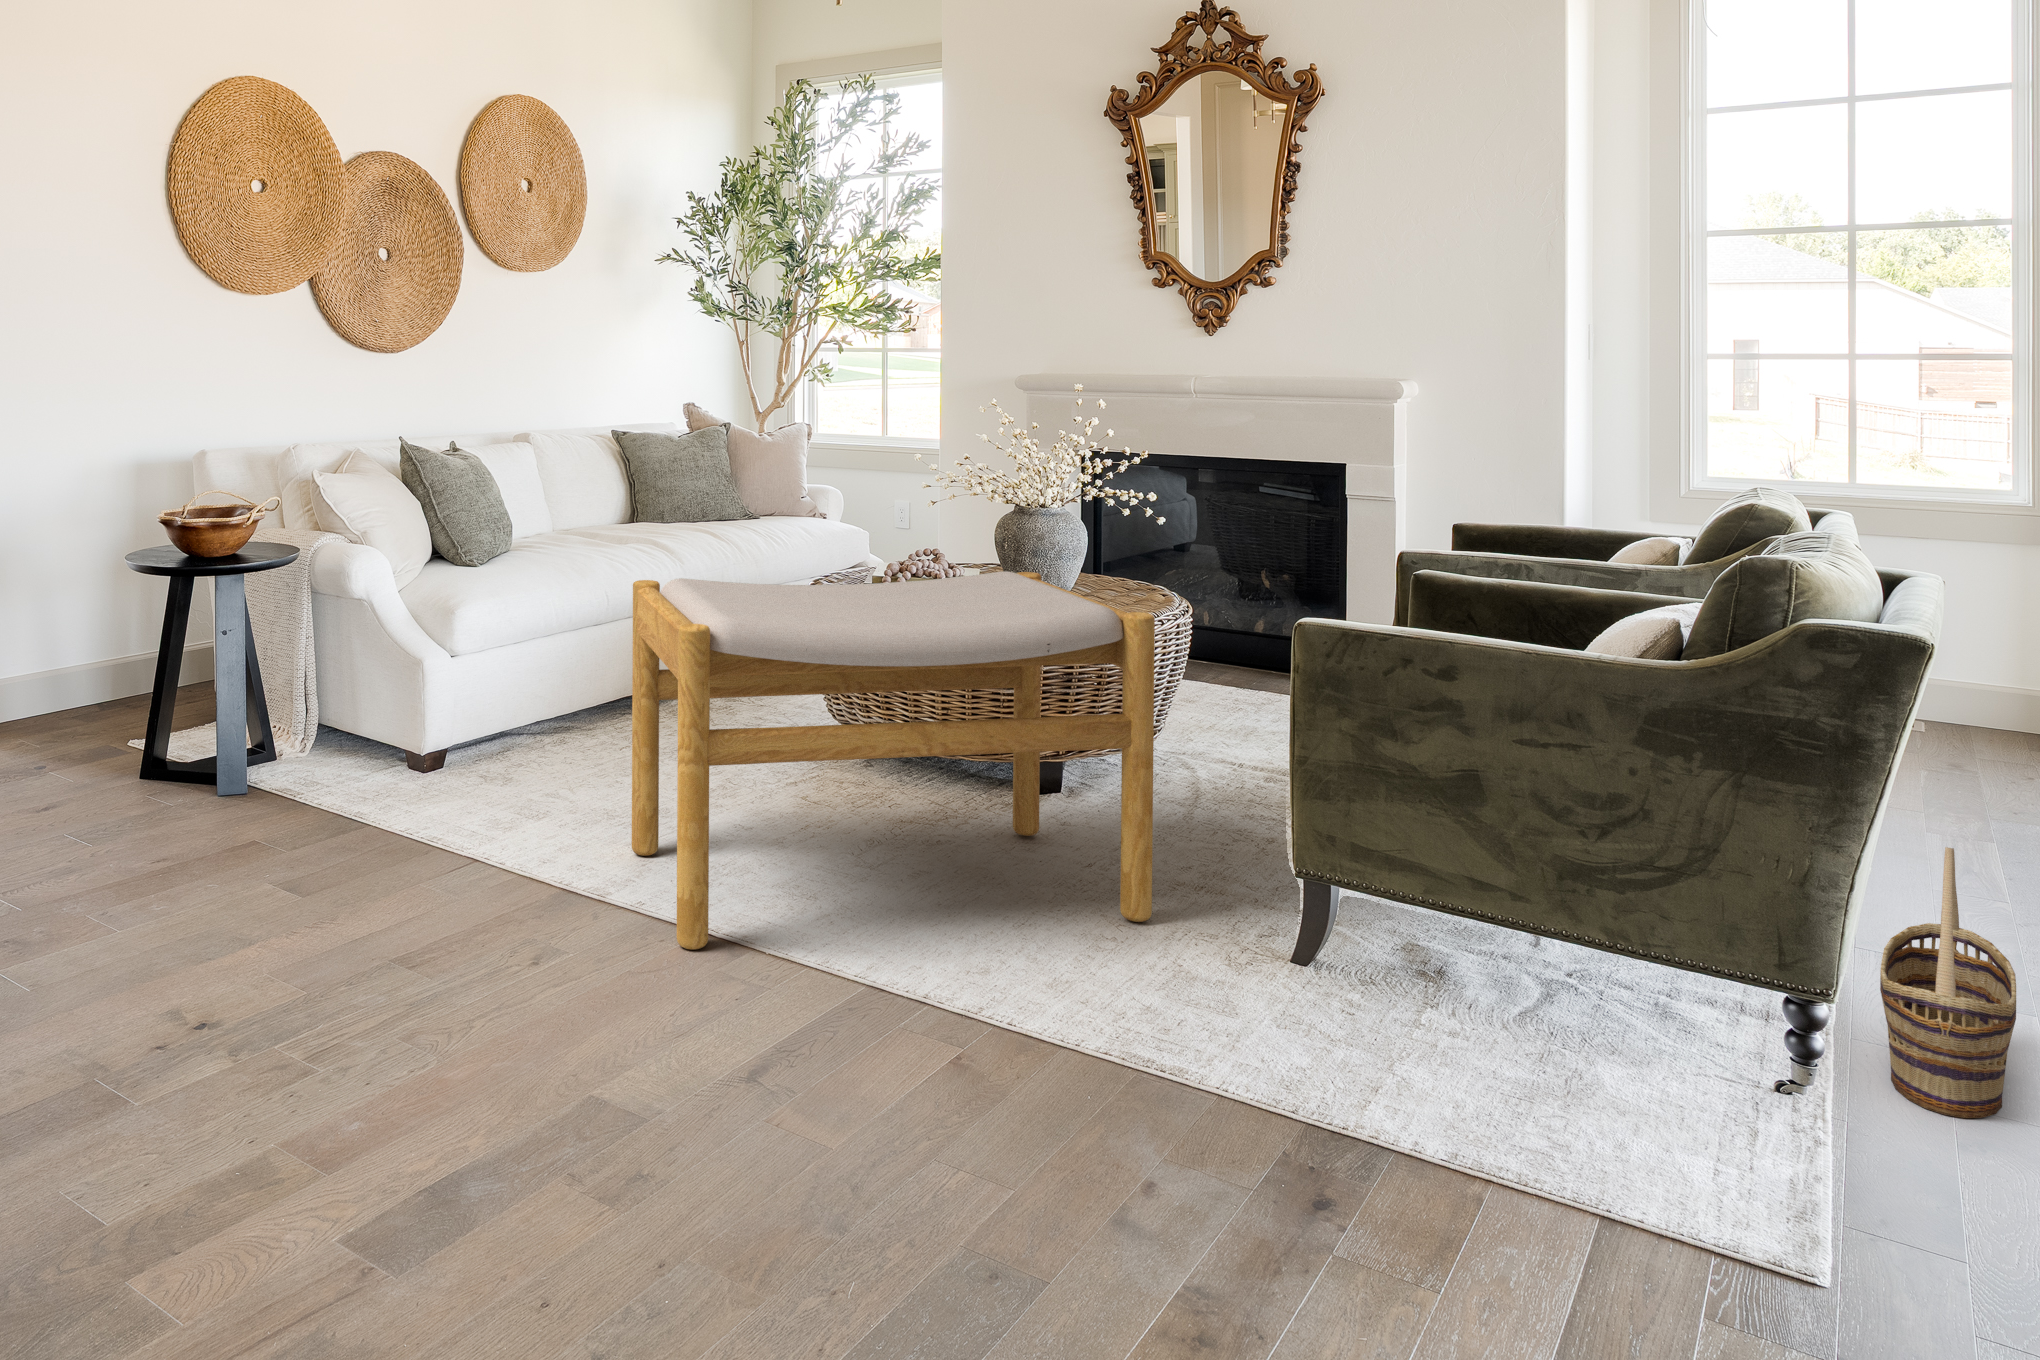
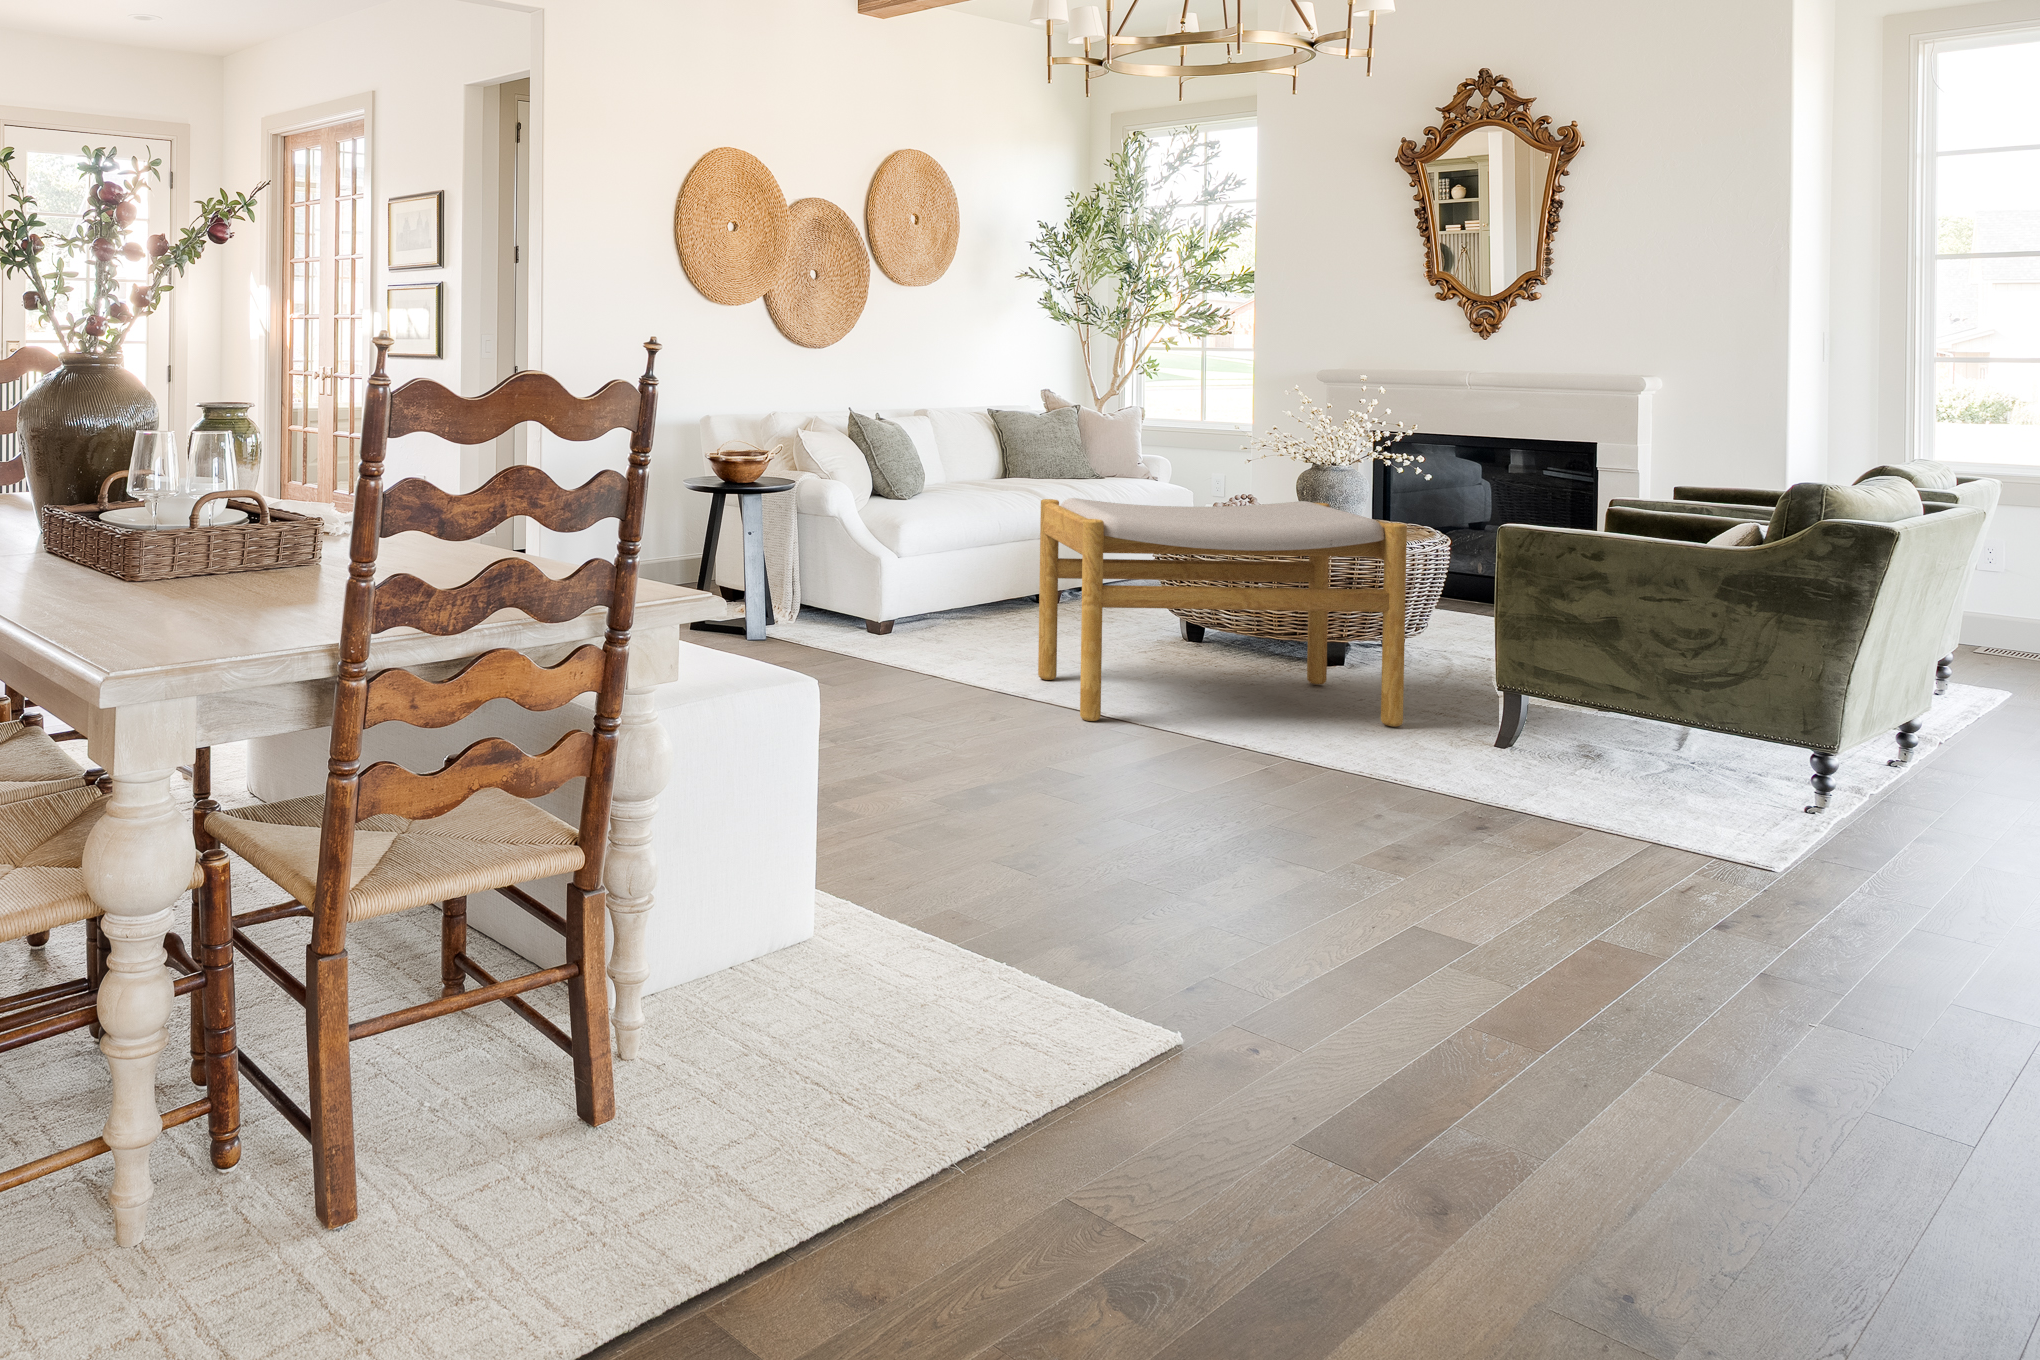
basket: present [1880,847,2016,1118] -> none [1893,674,1995,836]

